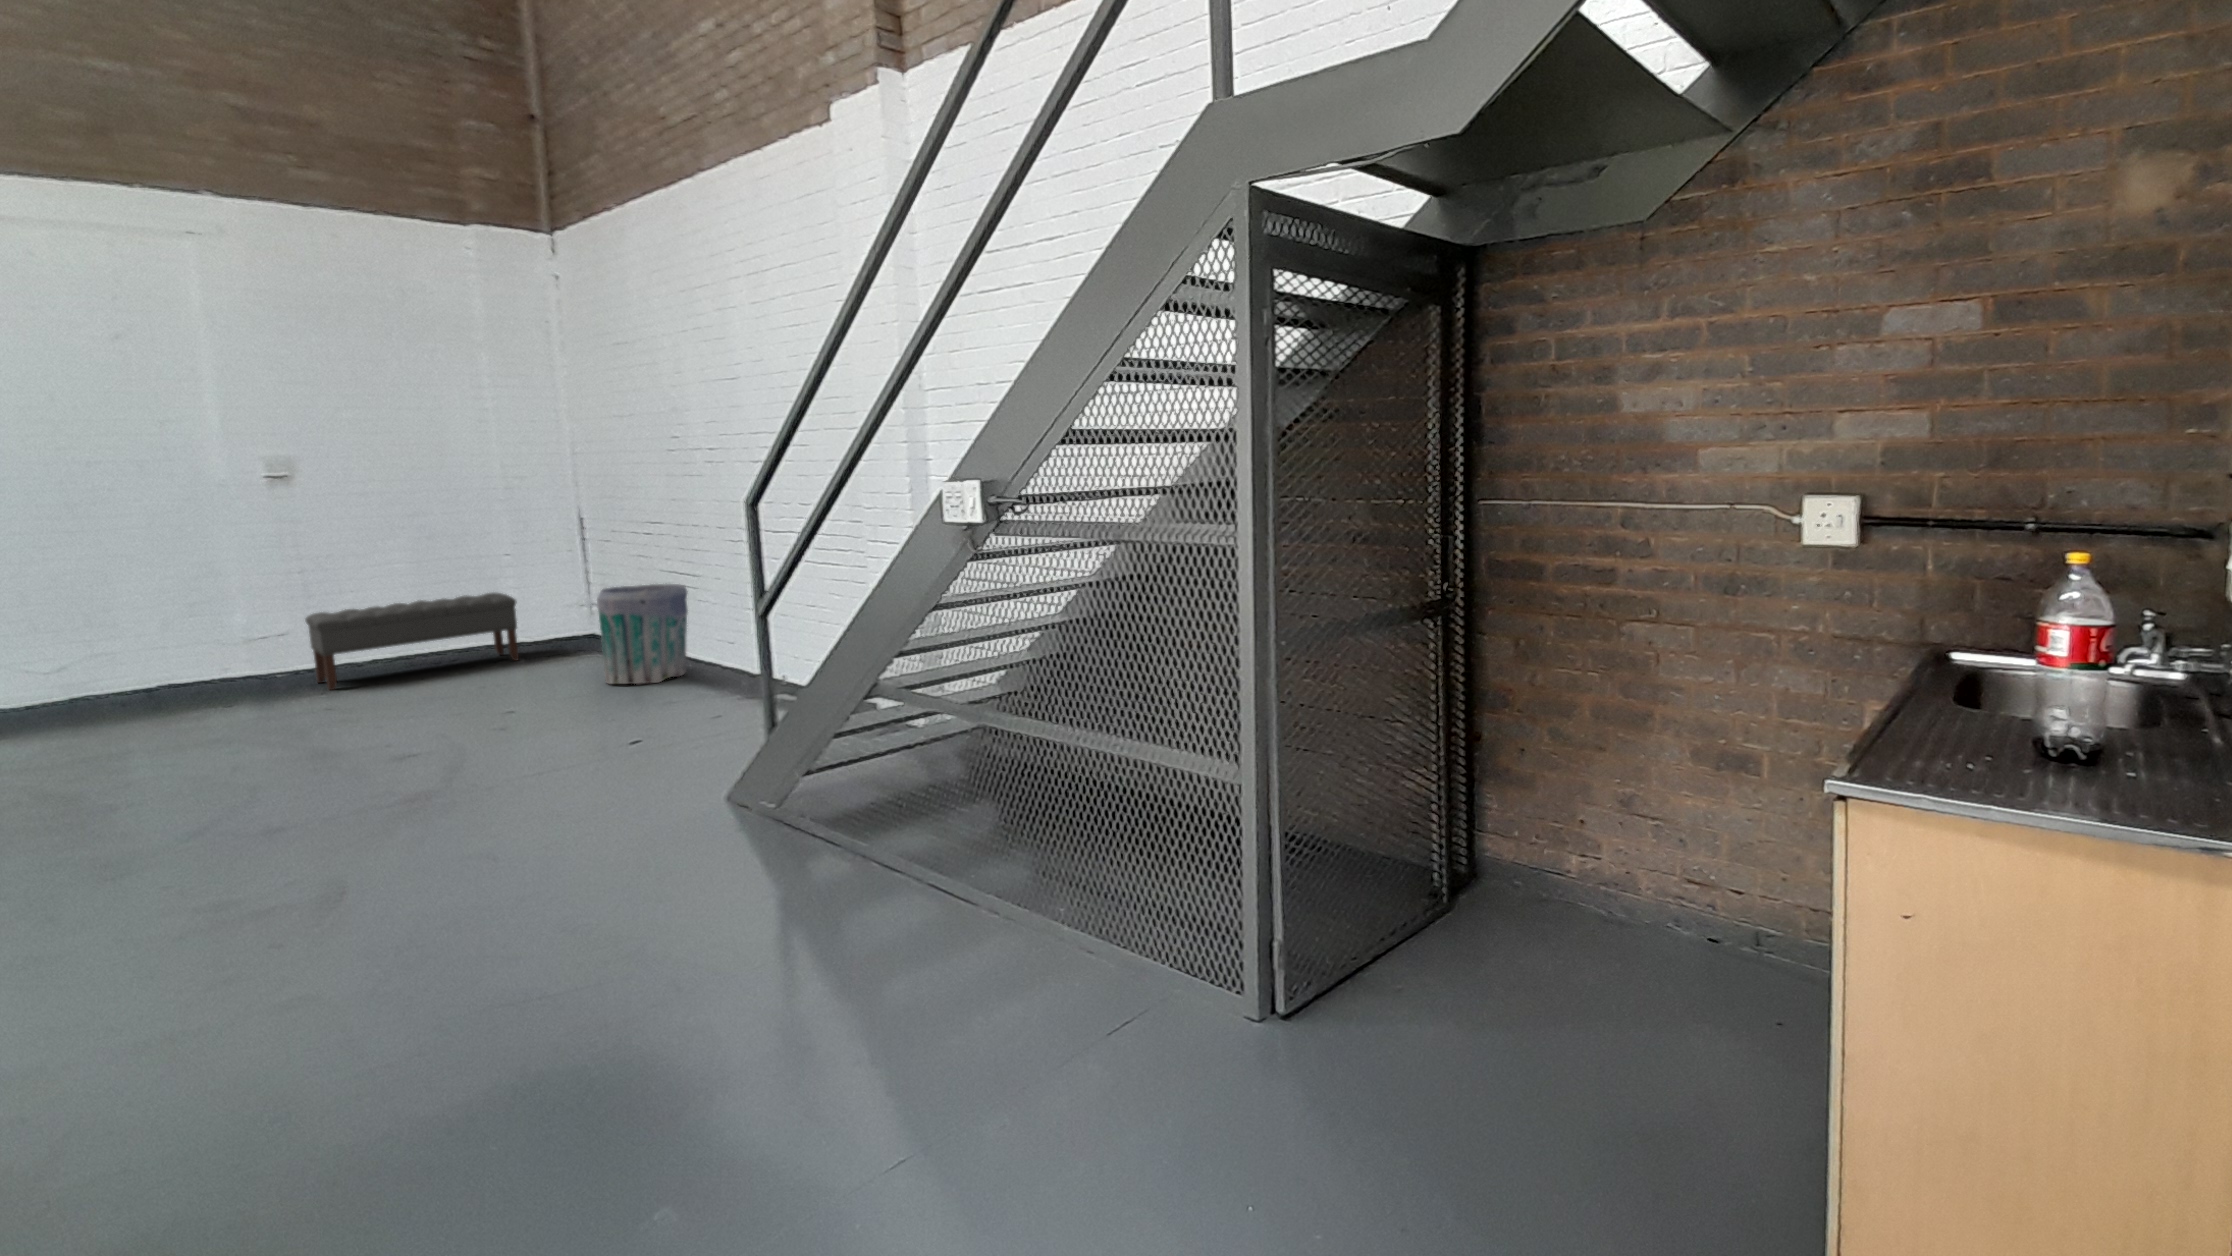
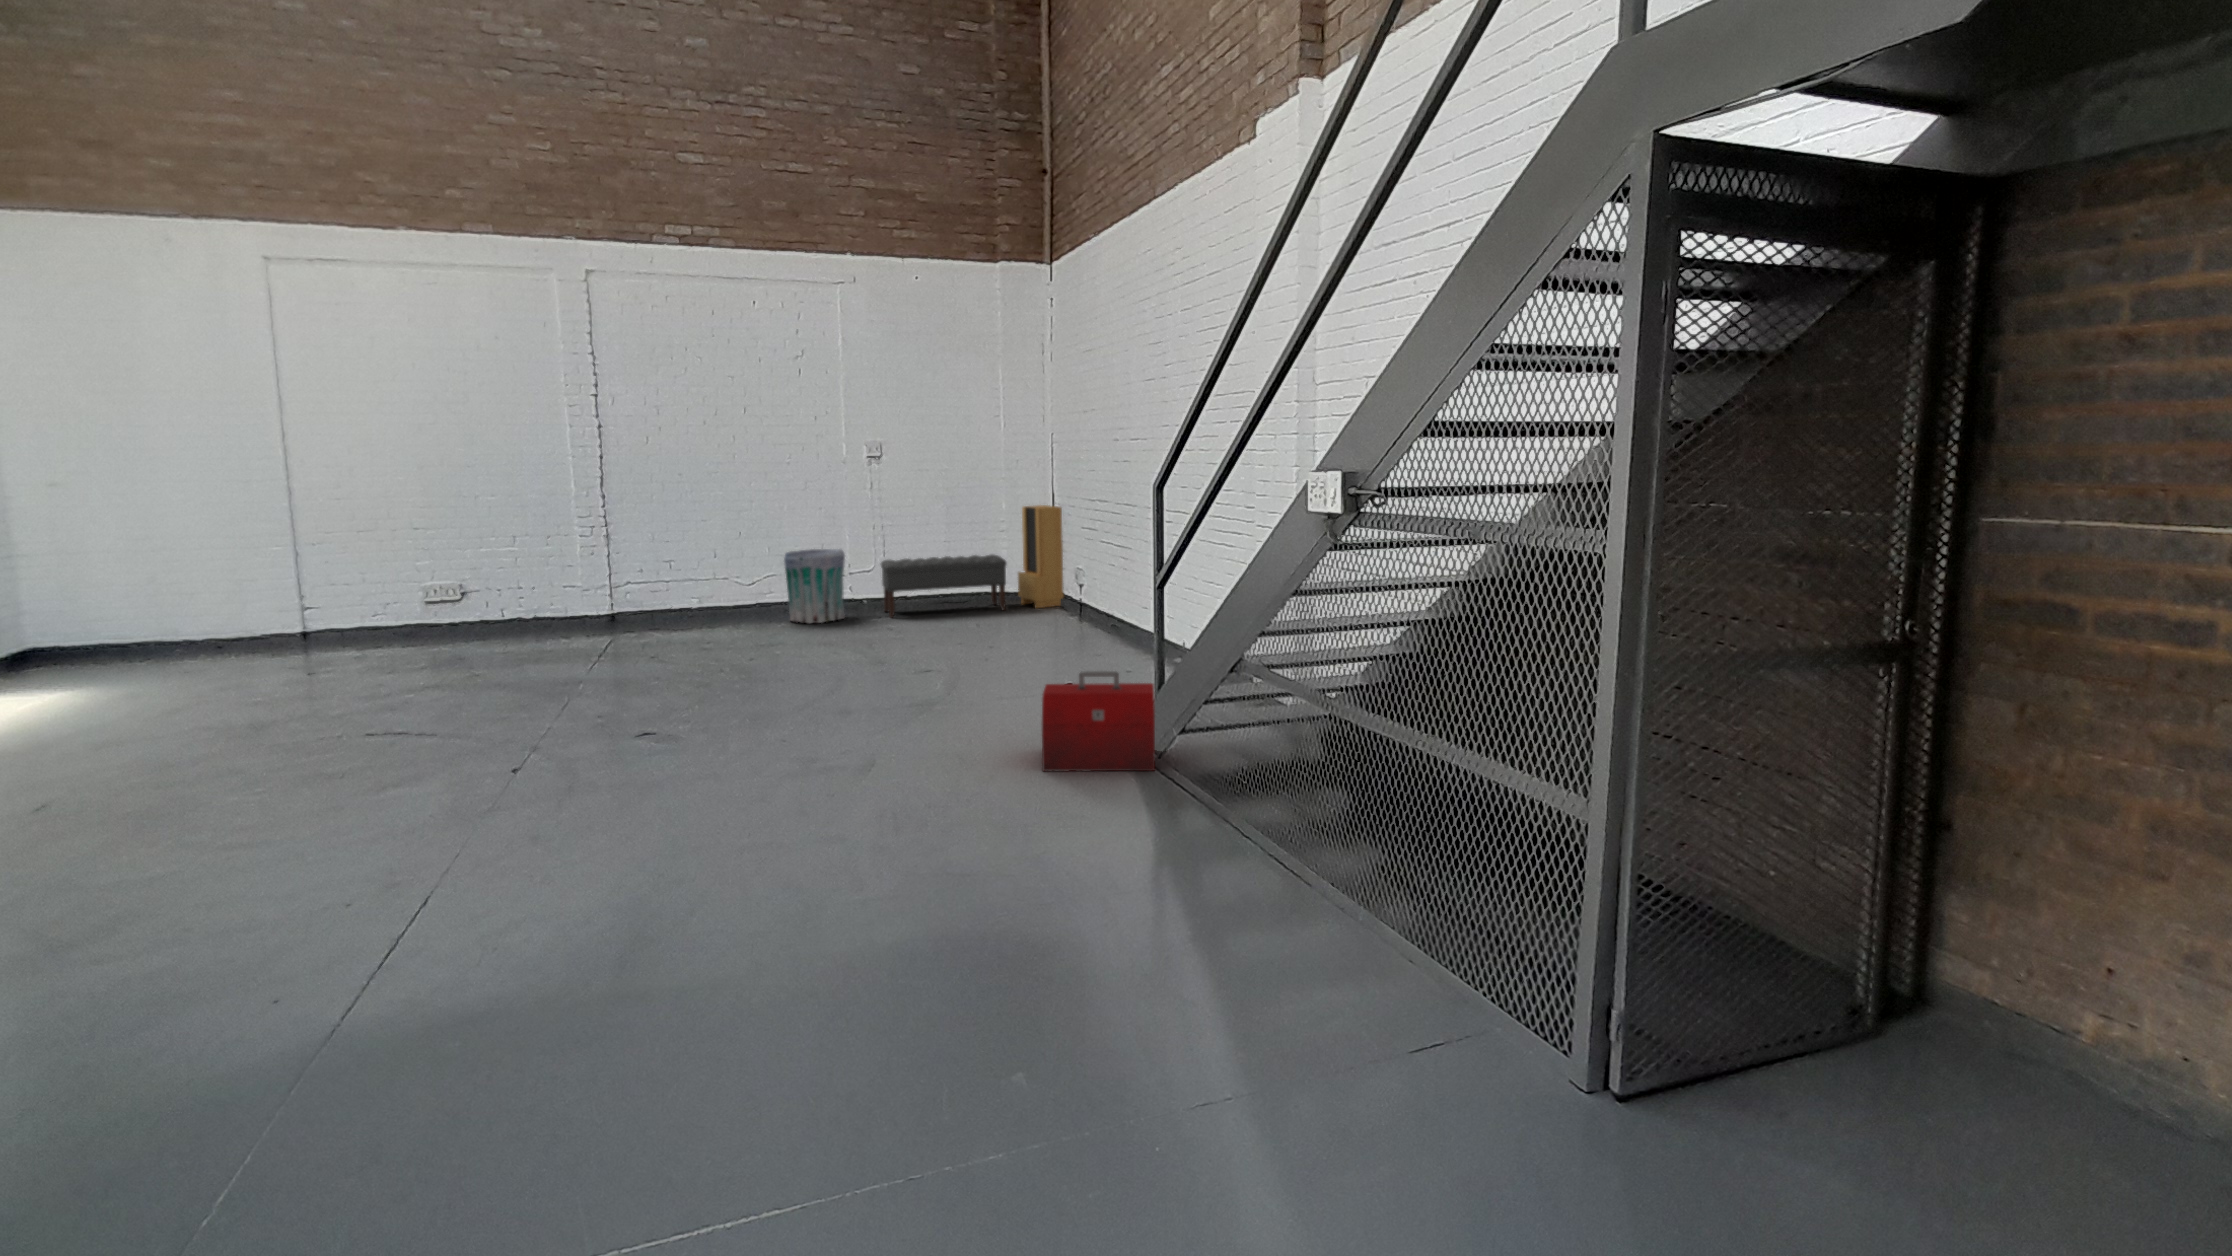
storage cabinet: none [532,527,603,653] -> present [1018,505,1064,608]
trash can: present [597,584,688,684] -> present [784,549,845,624]
toolbox: none [611,714,768,847] -> present [1042,671,1155,771]

